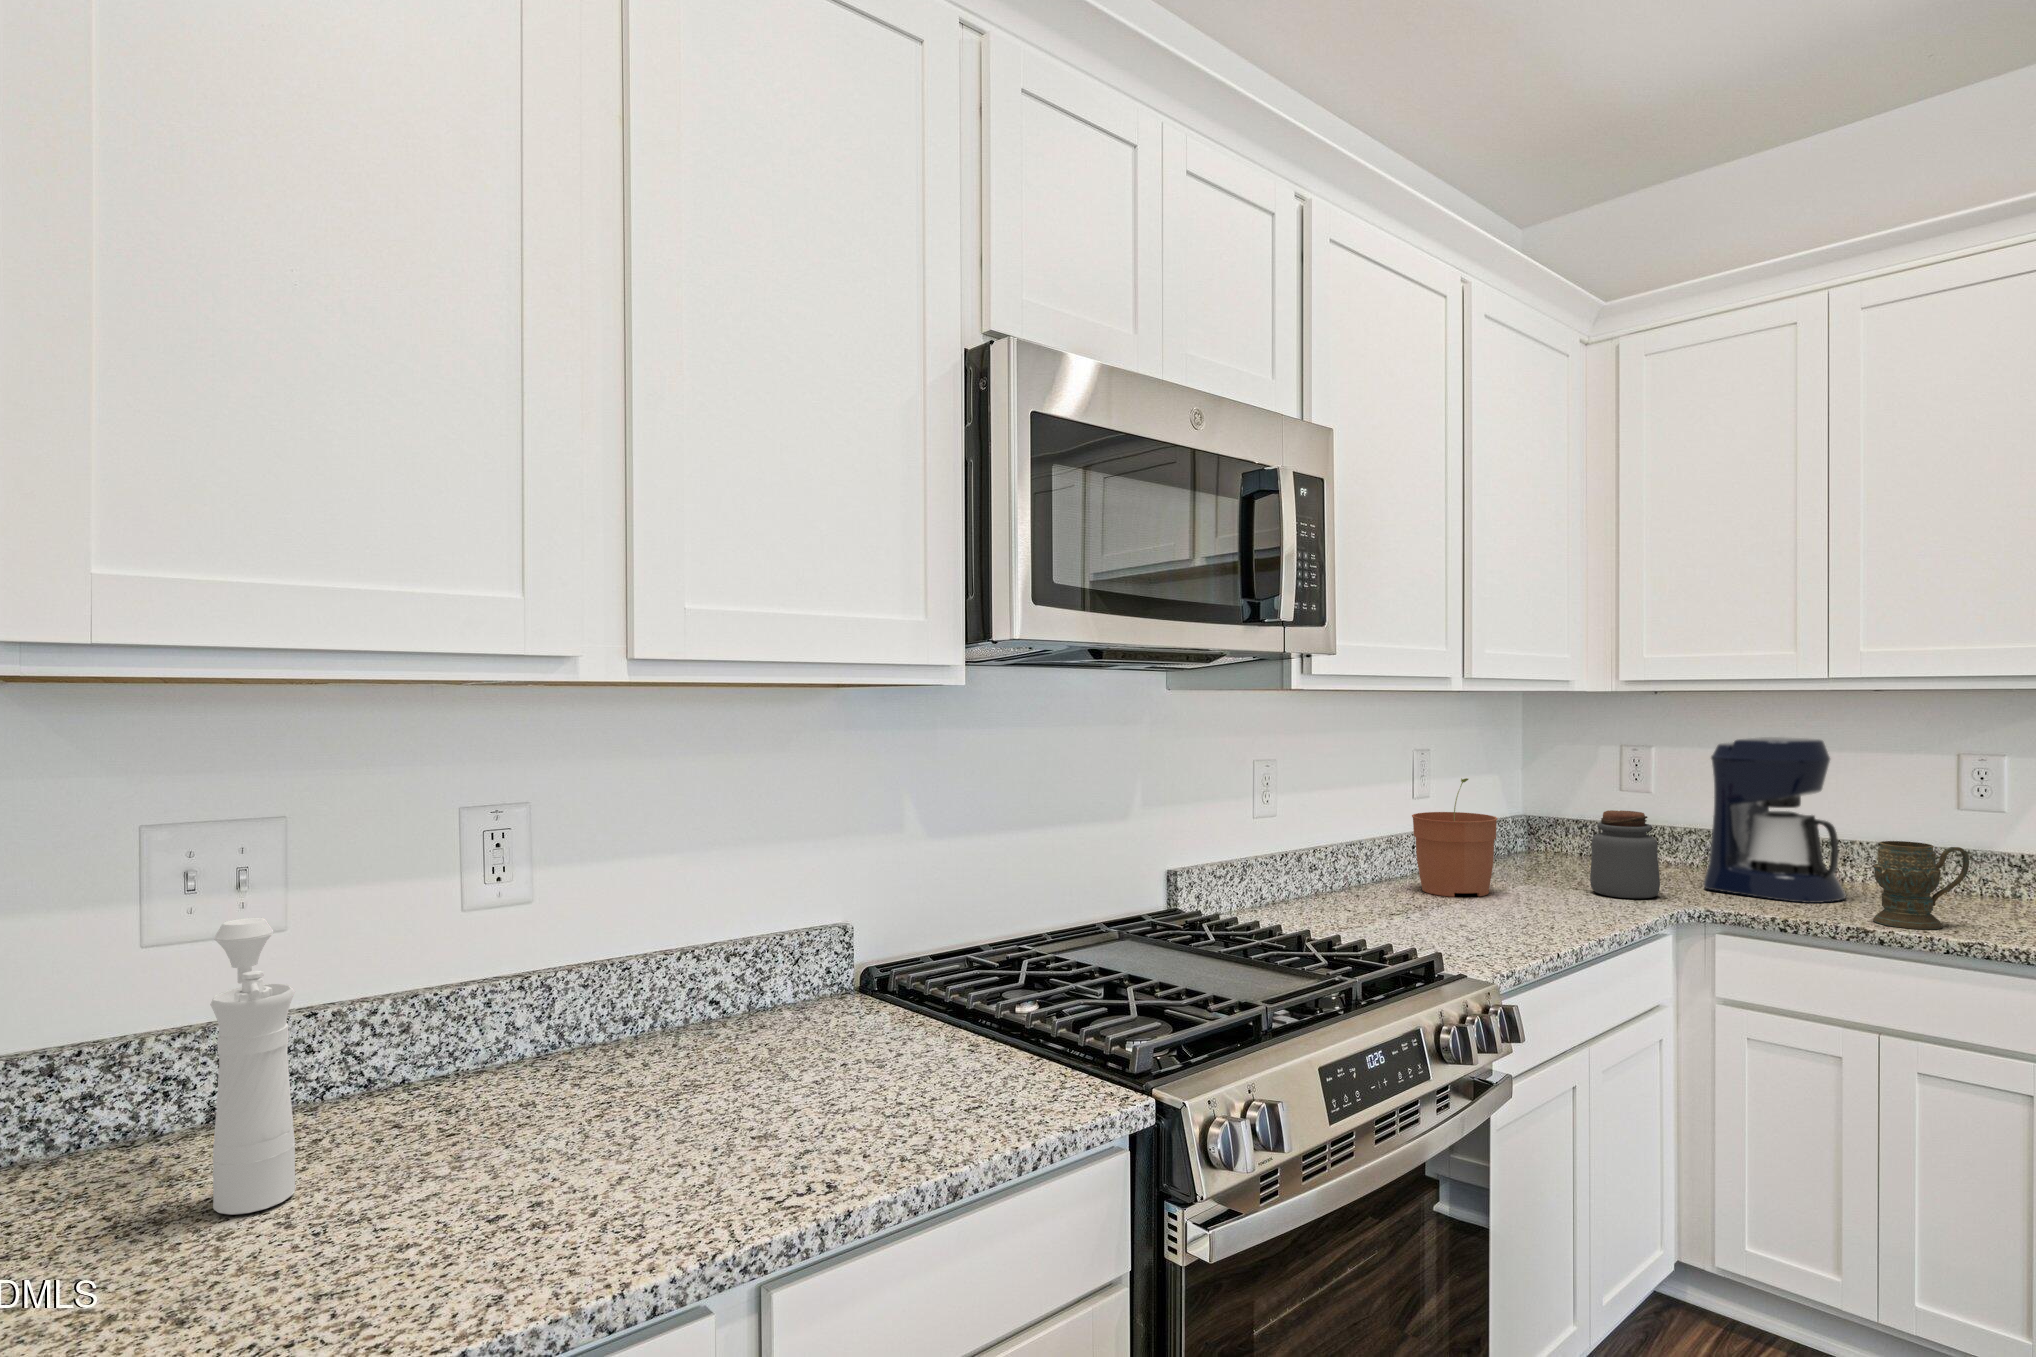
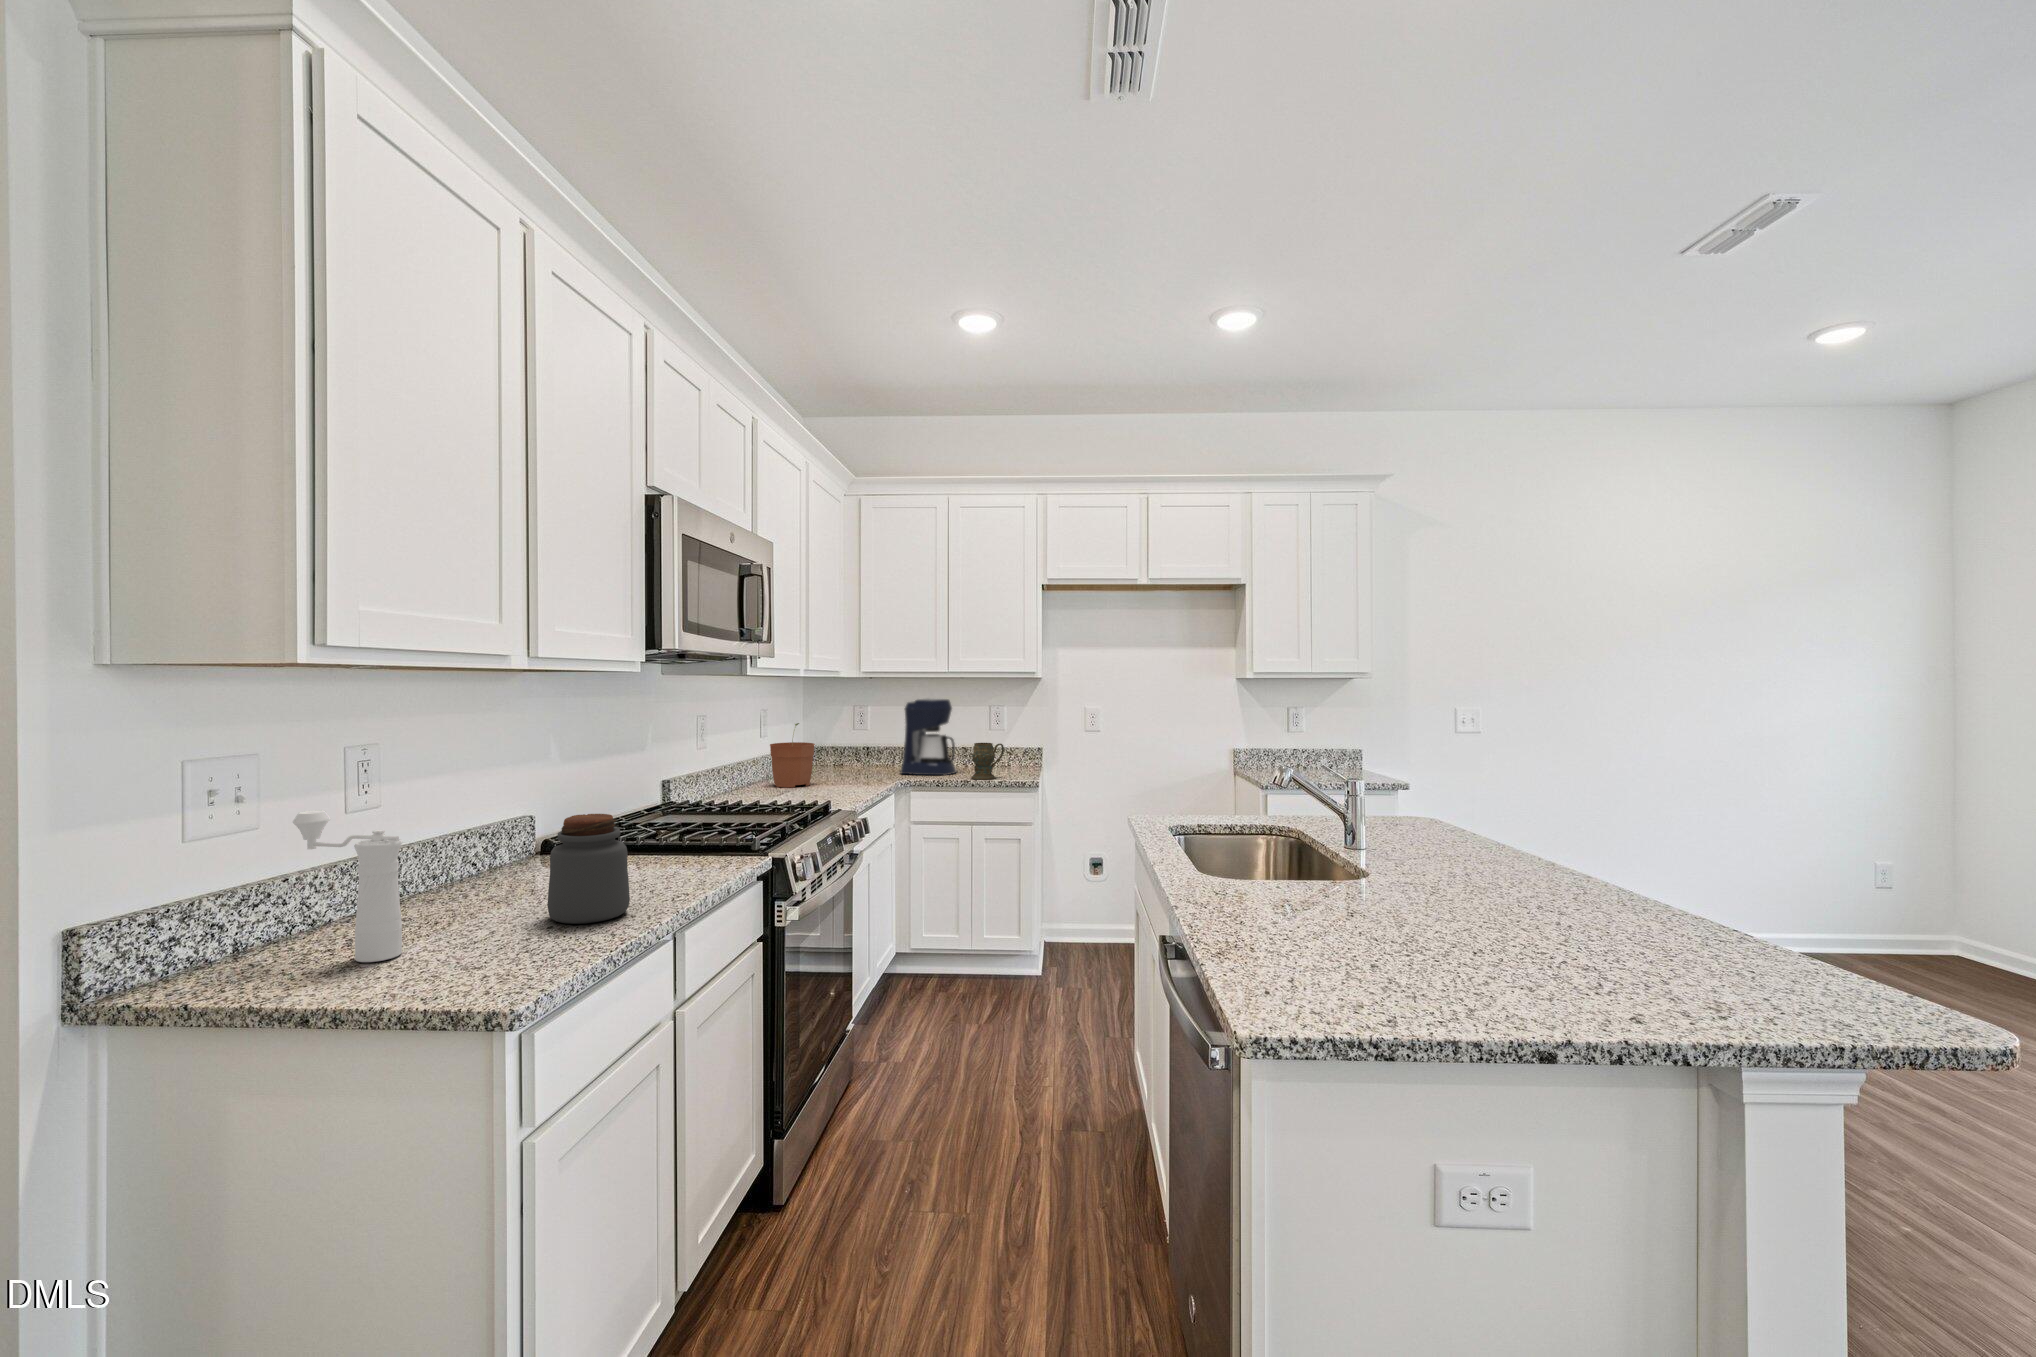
jar: present [1590,810,1660,899] -> present [548,814,630,924]

